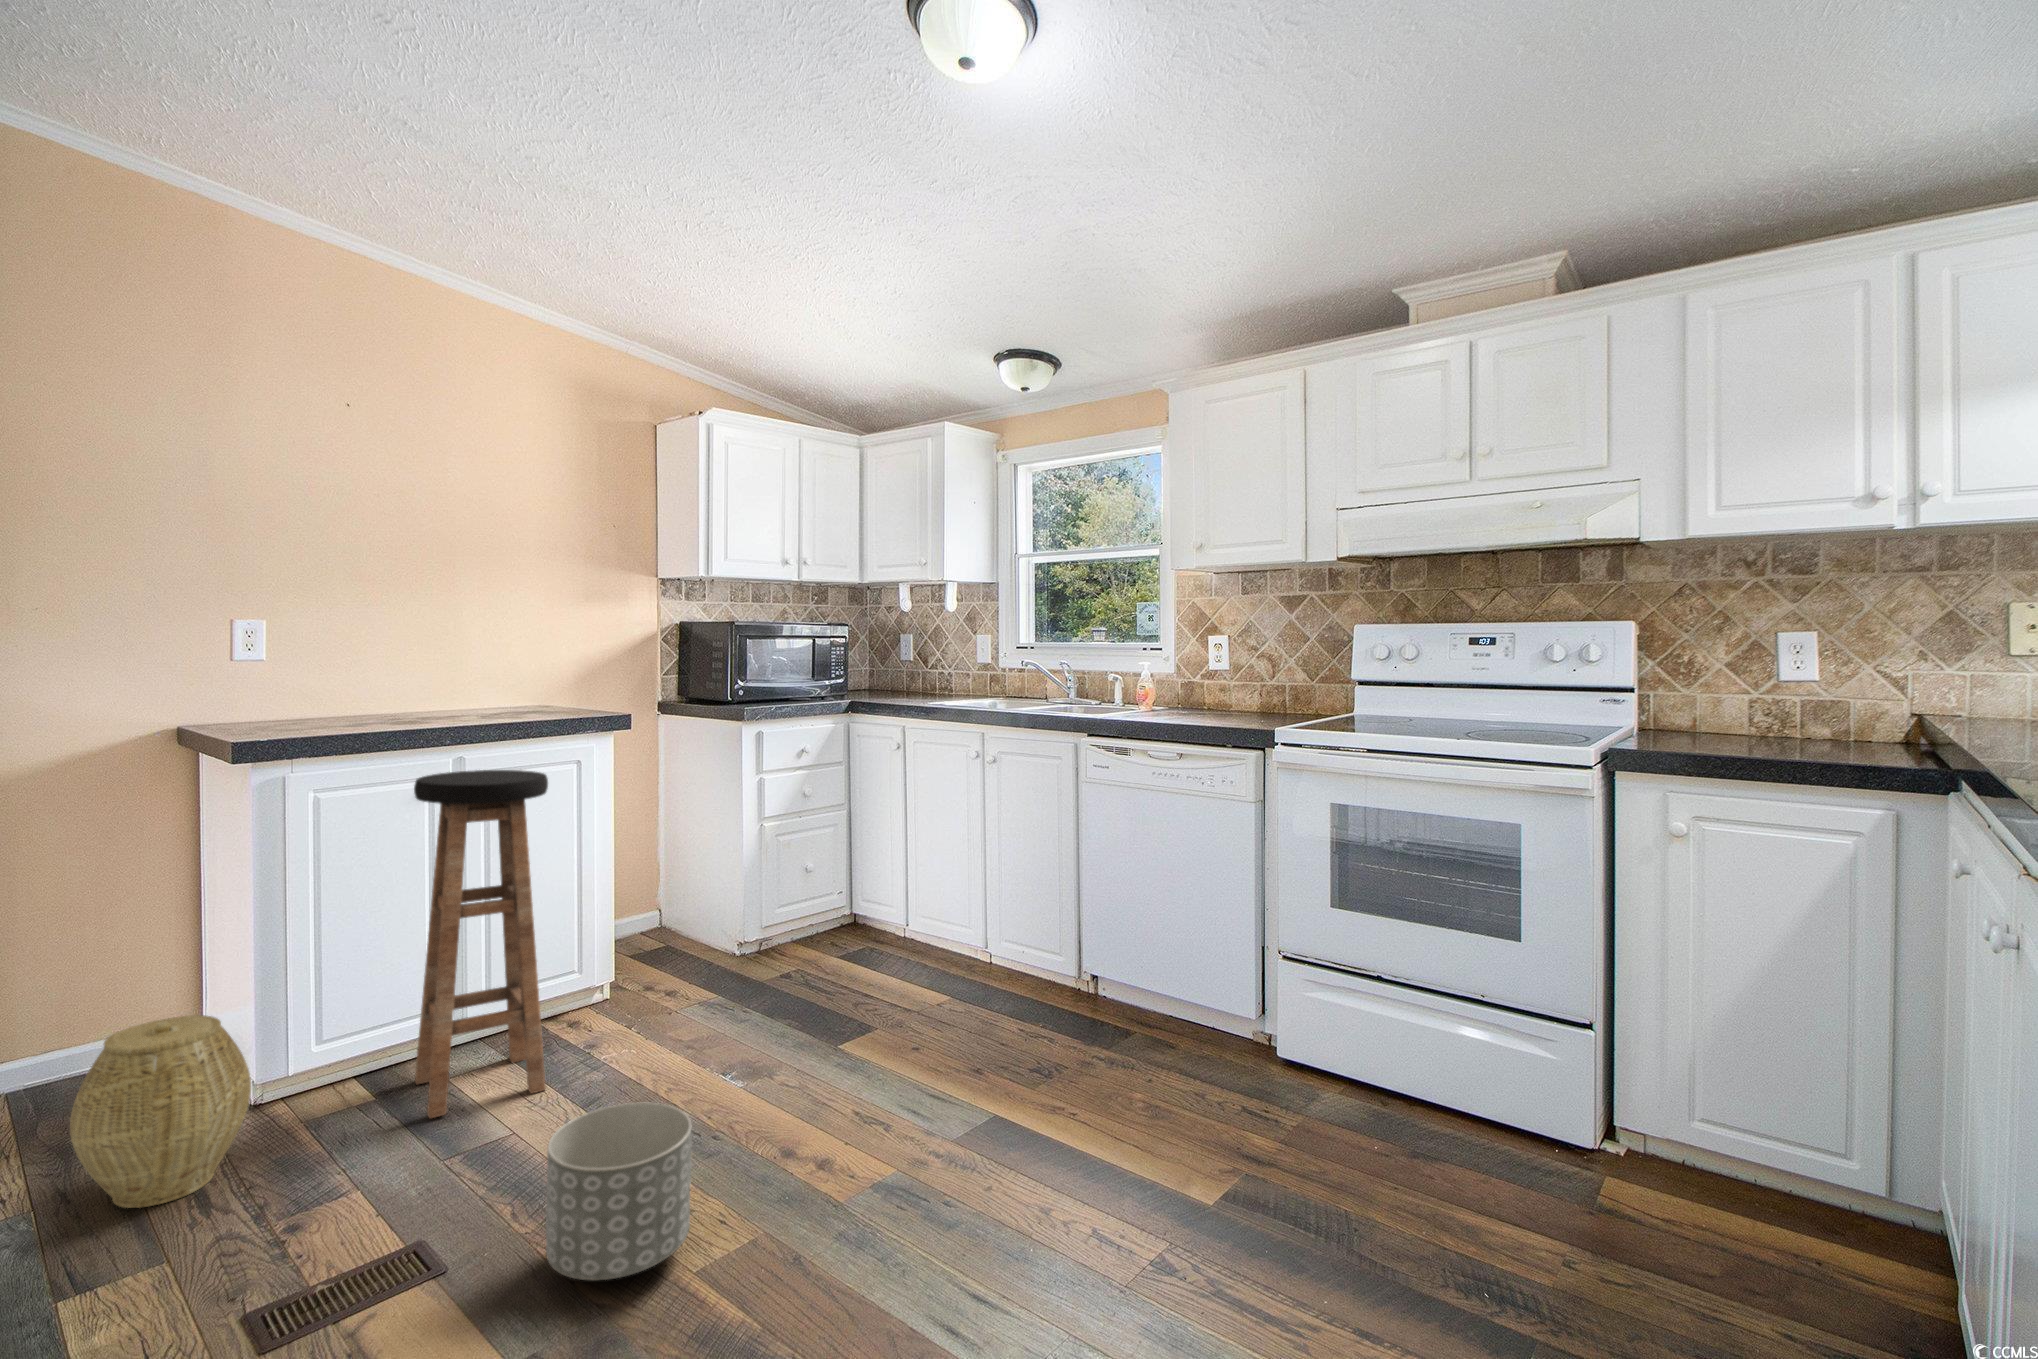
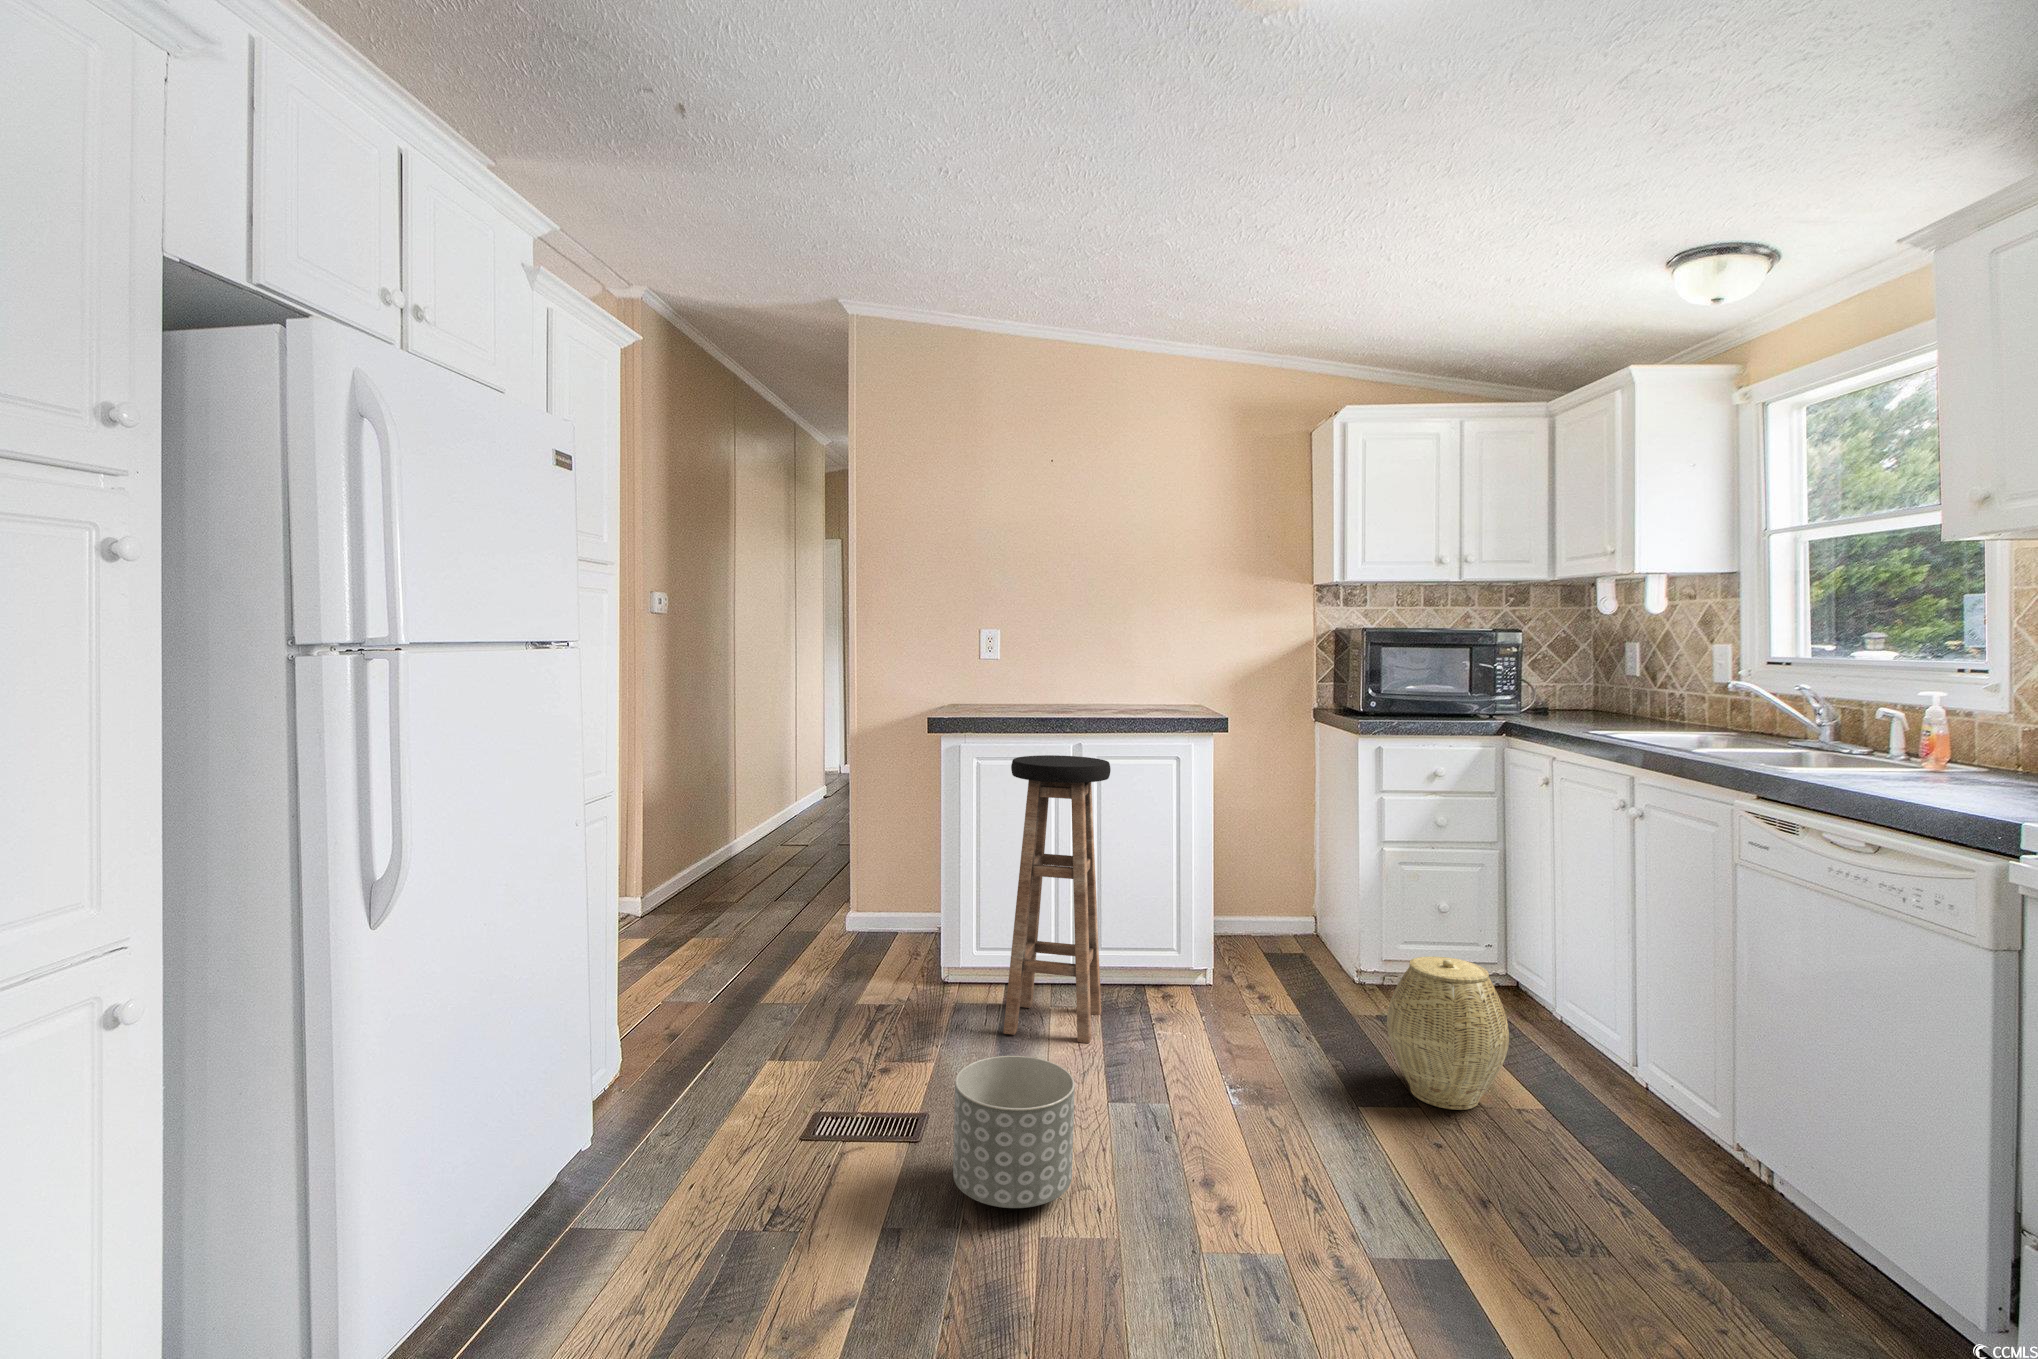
woven basket: present [70,1015,251,1208] -> present [1387,956,1509,1110]

